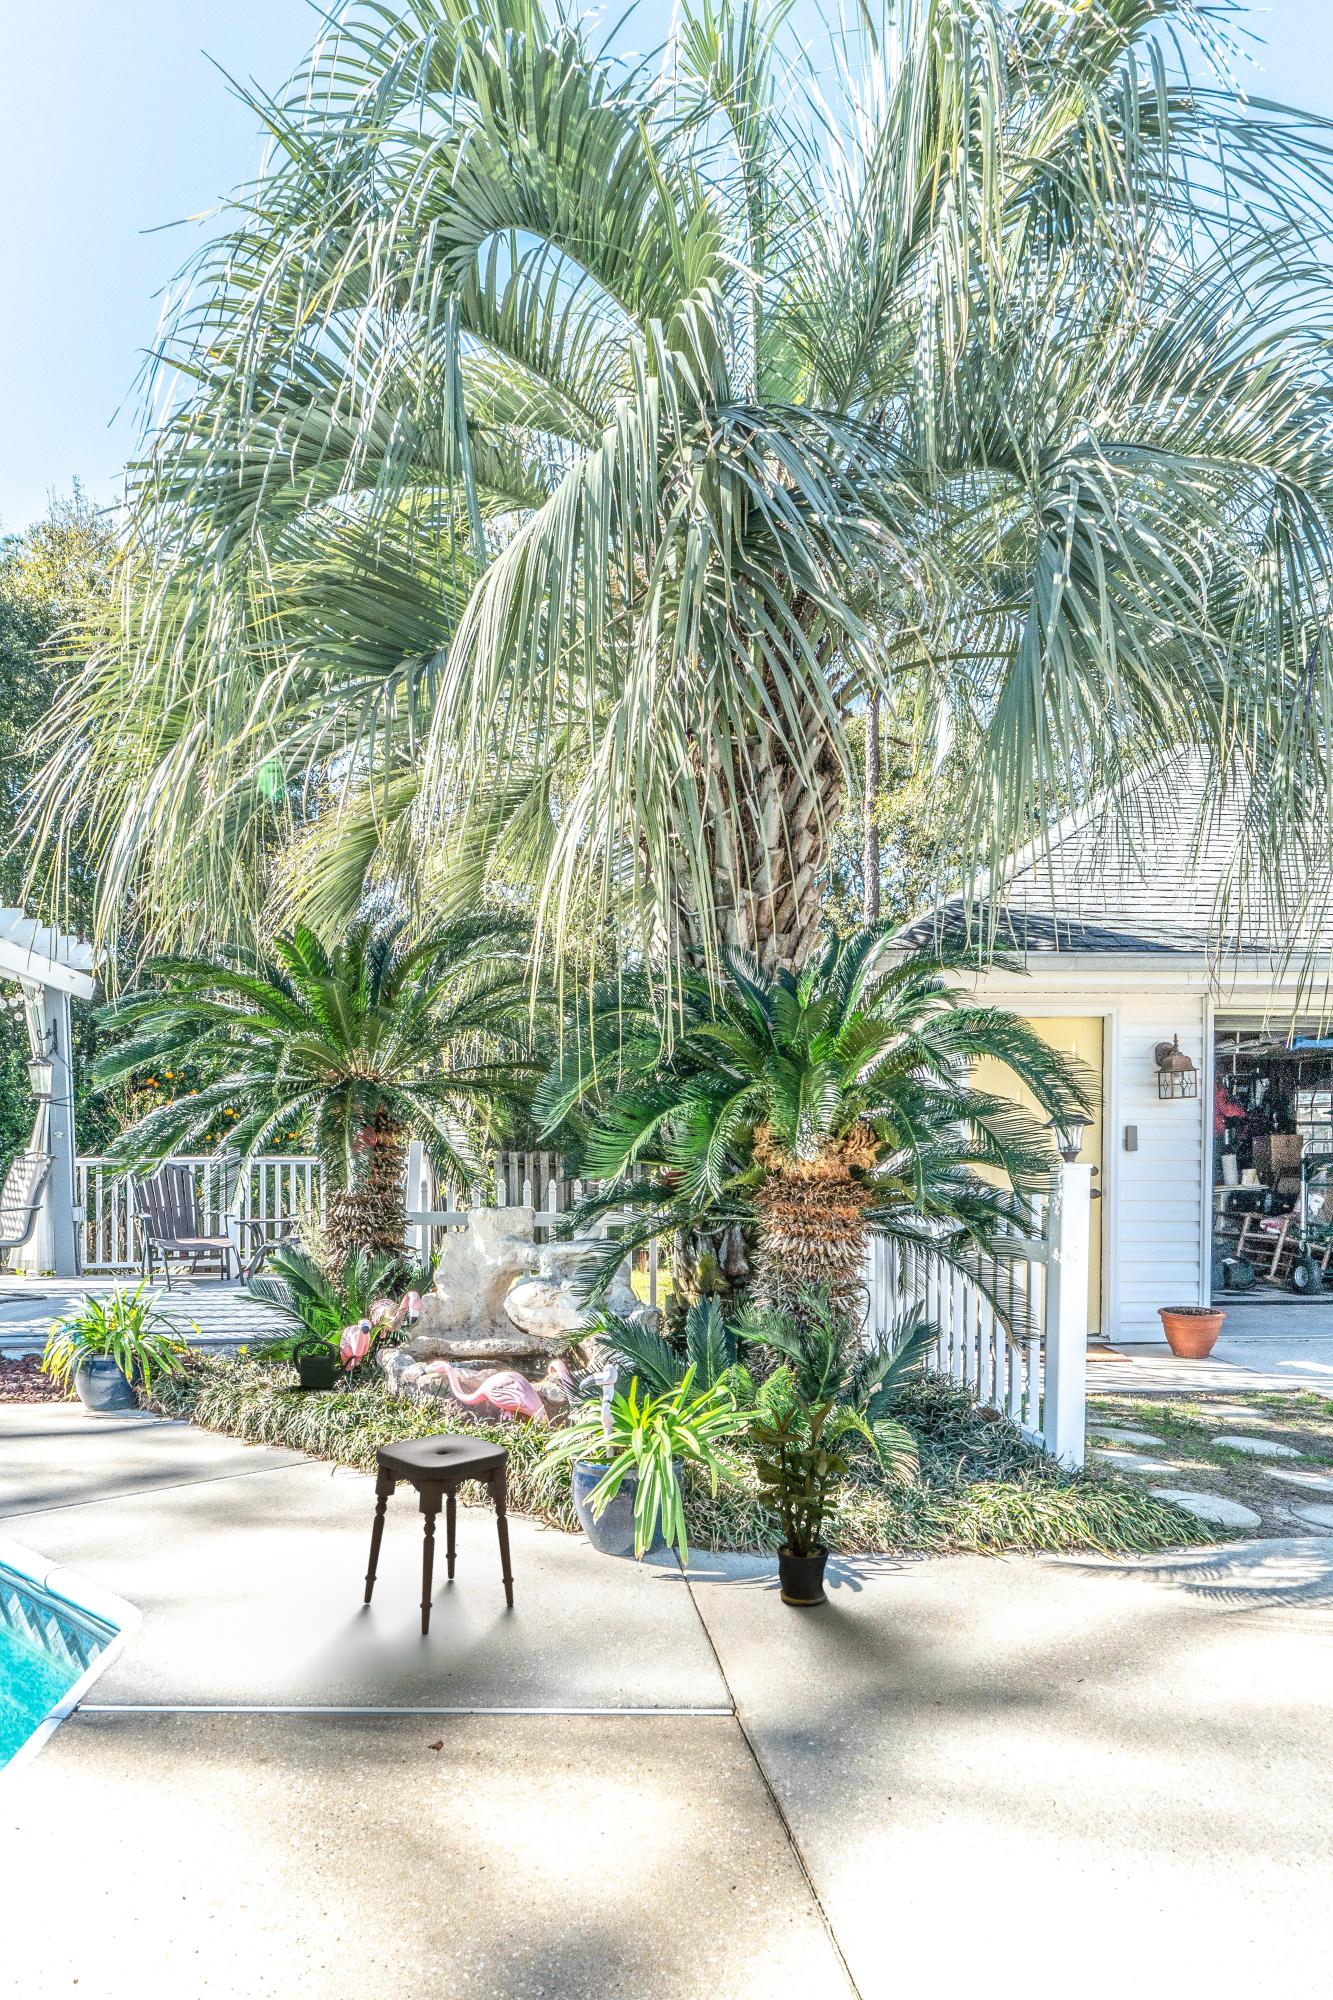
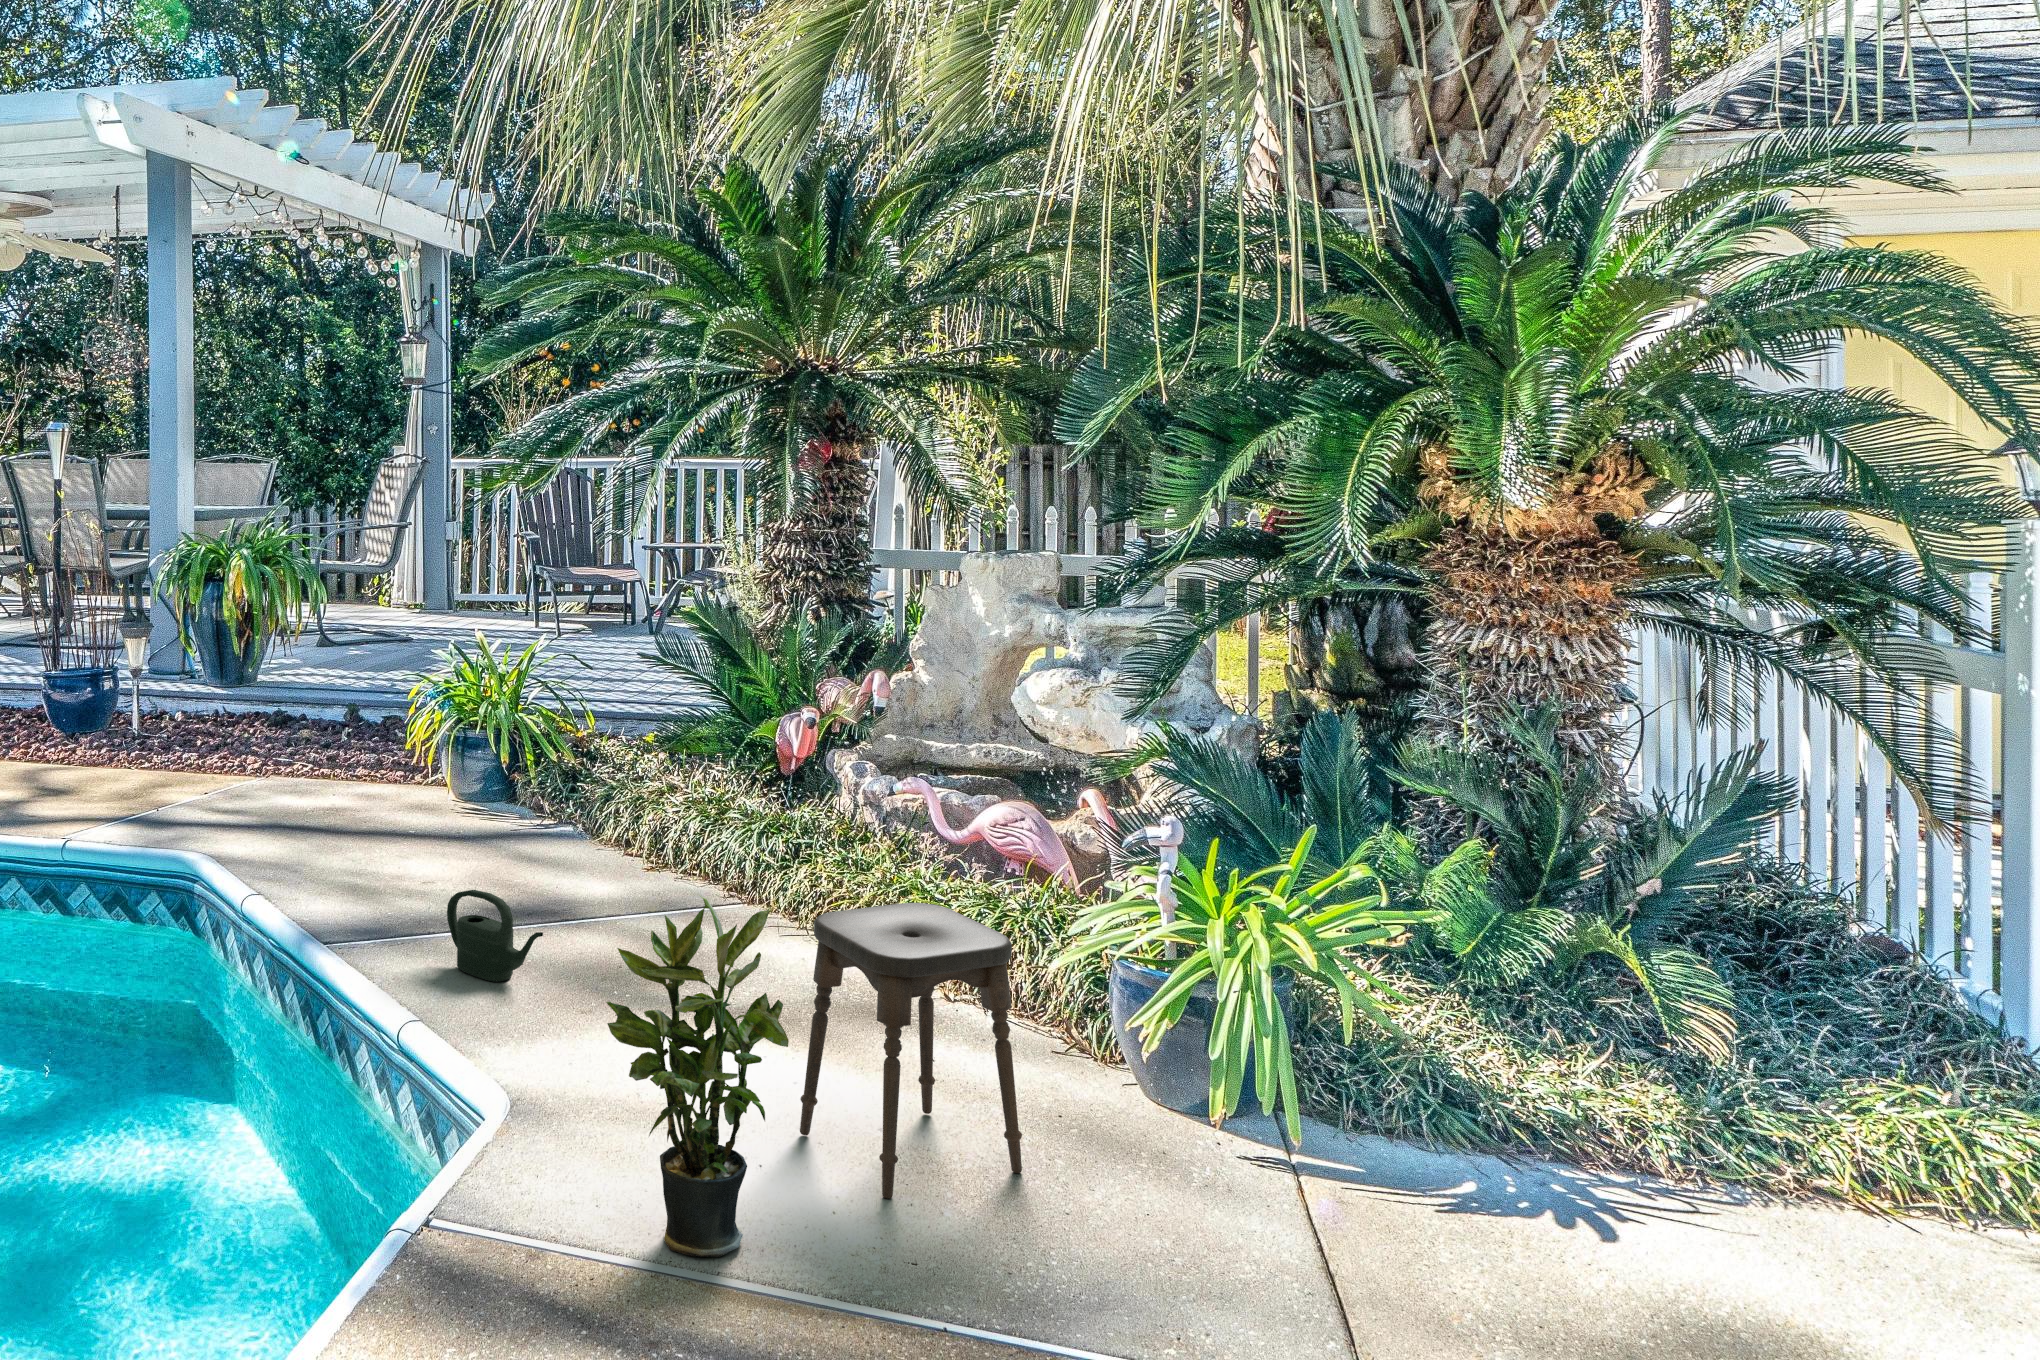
watering can: present [293,1340,356,1388] -> present [447,890,543,982]
potted plant: present [748,1391,849,1606] -> present [606,896,789,1257]

